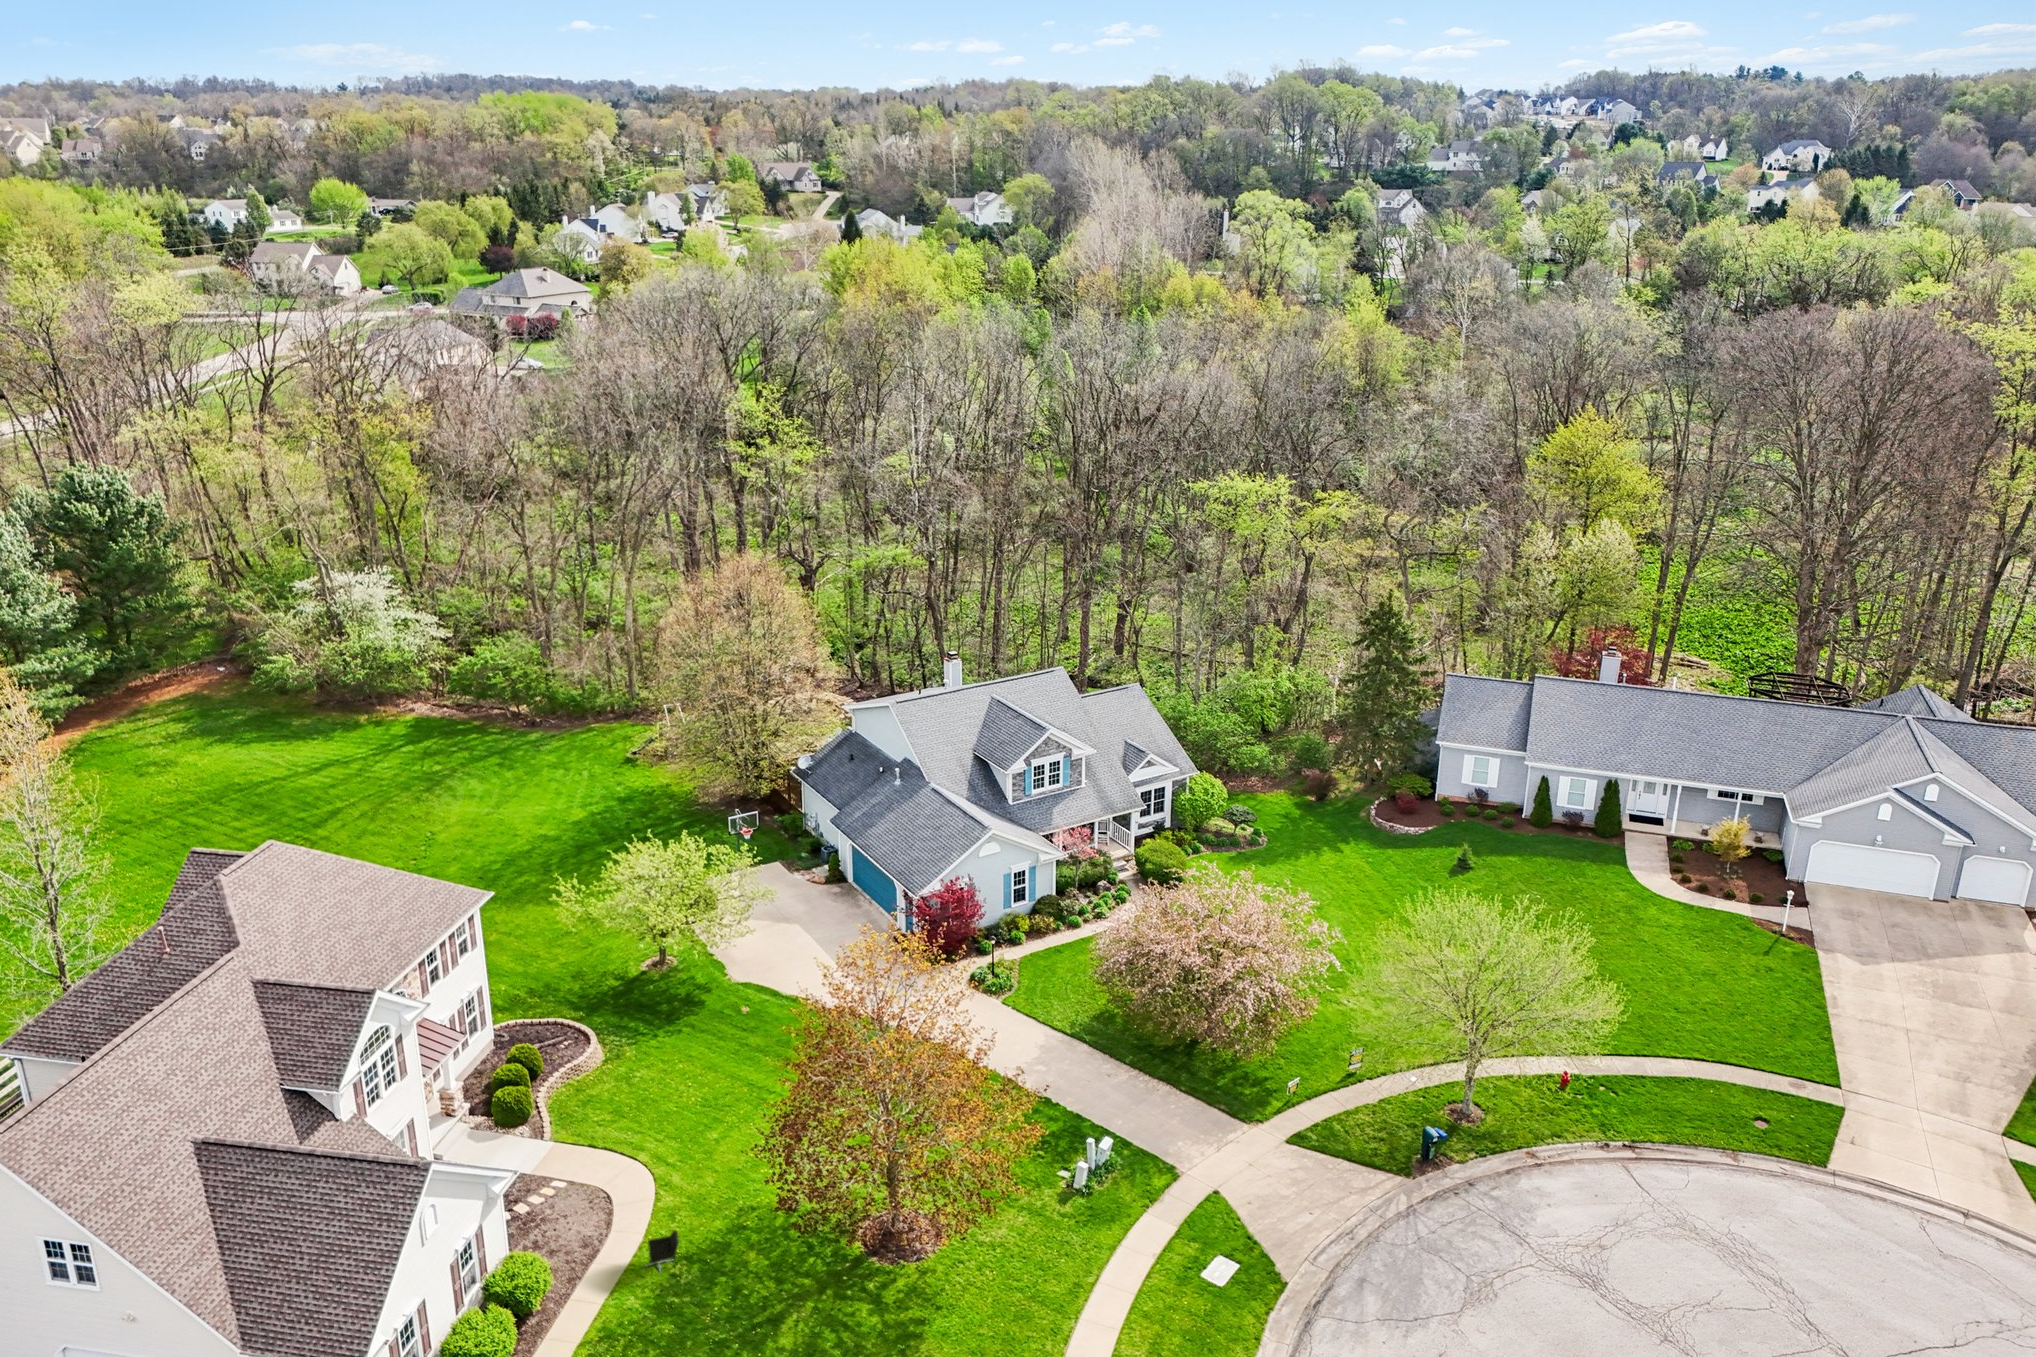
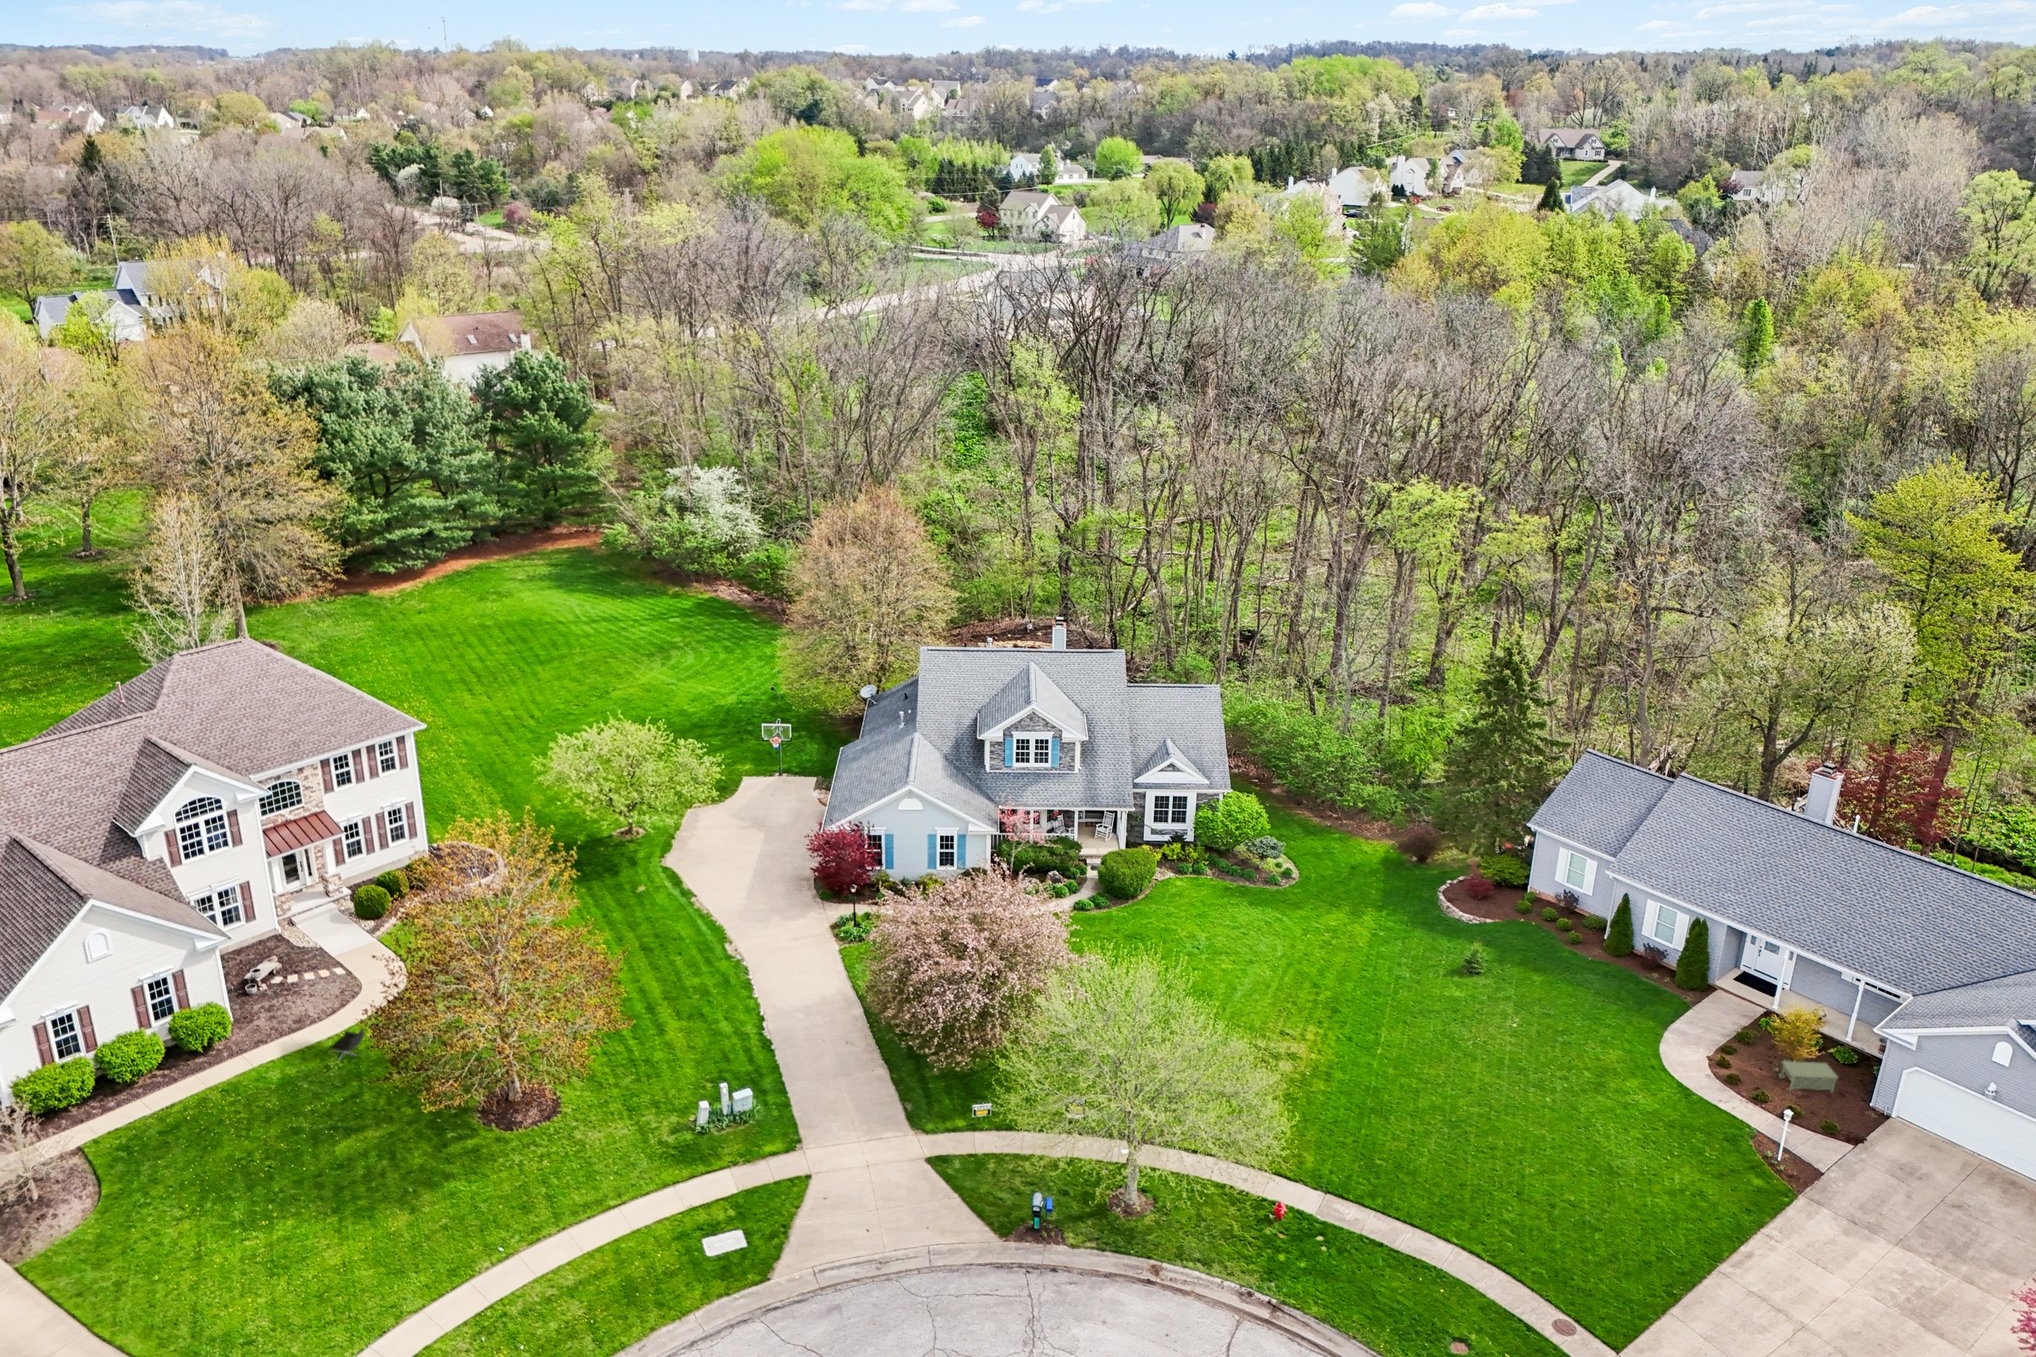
storage bench: none [1722,860,1760,886] -> present [1781,1061,1838,1092]

